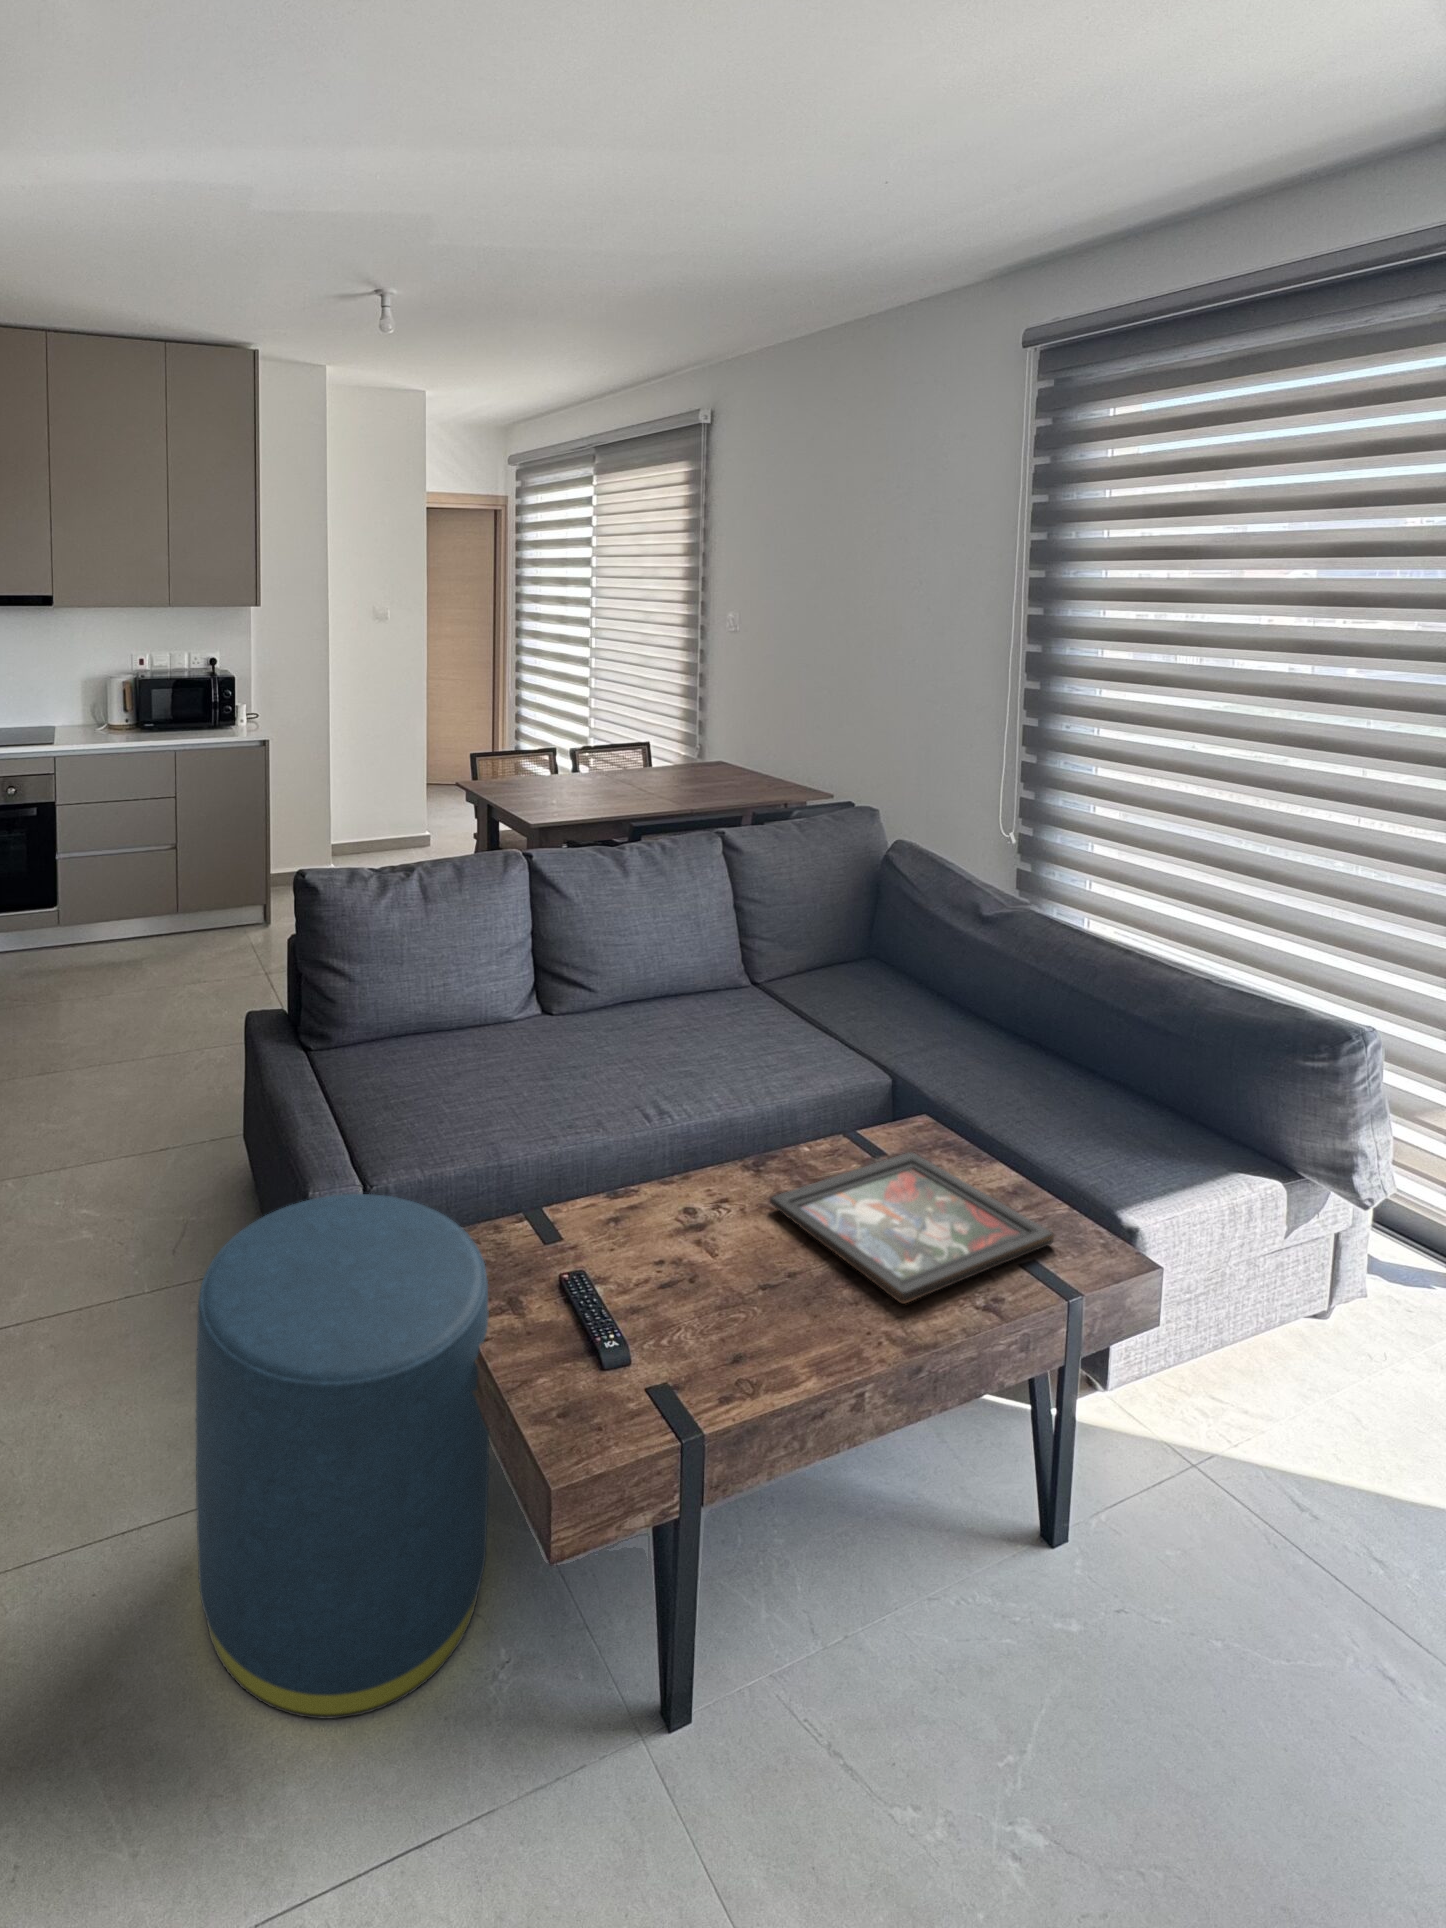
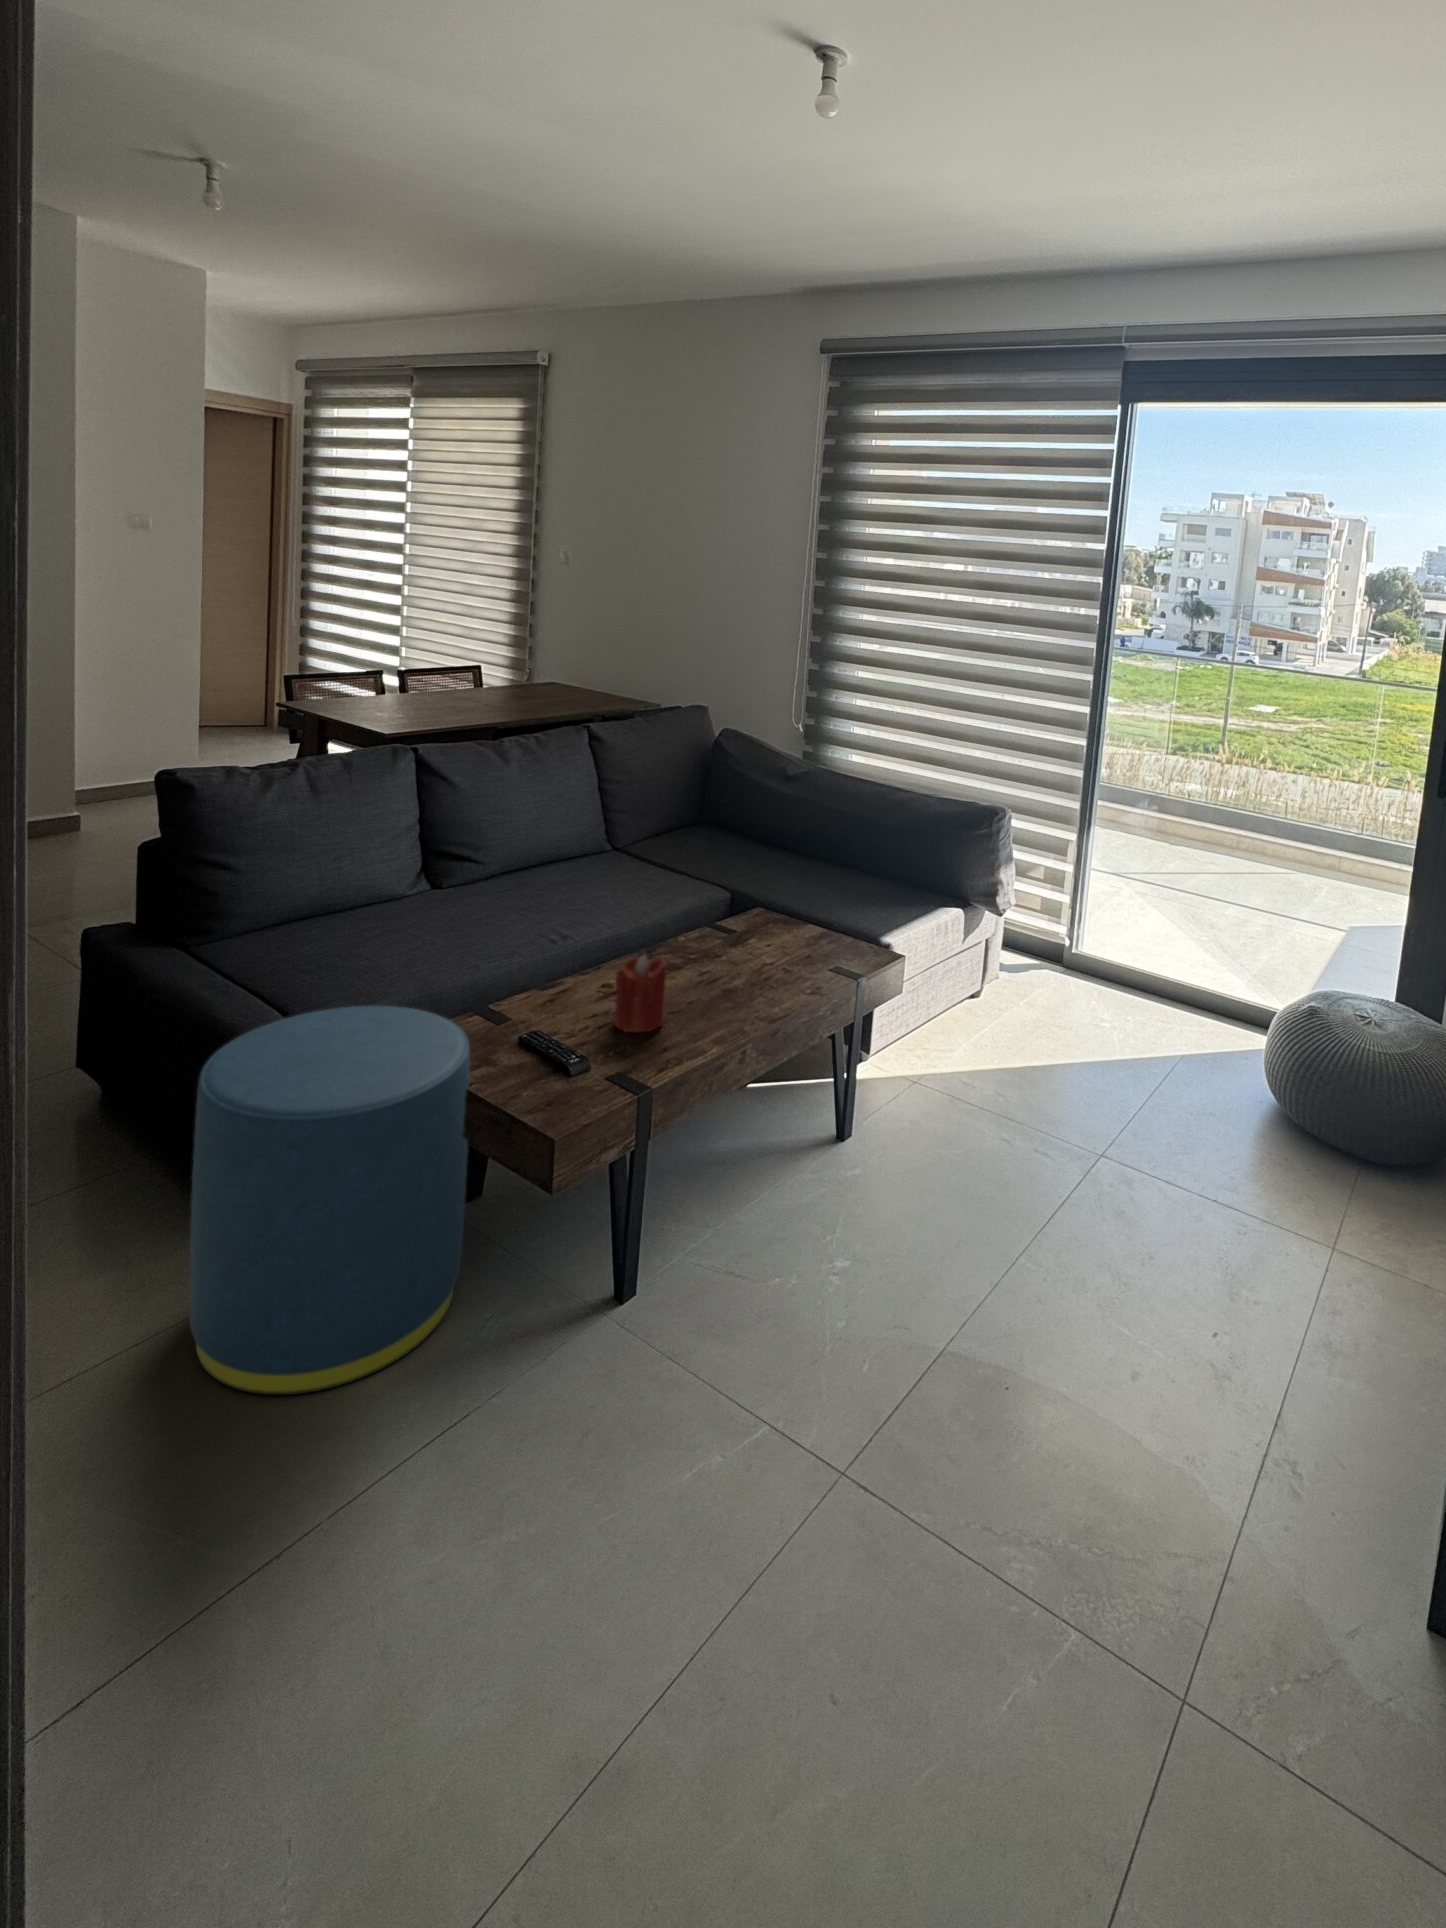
decorative tray: present [770,1152,1054,1304] -> none [664,924,849,998]
candle: none [682,1206,750,1324] -> present [614,956,666,1033]

